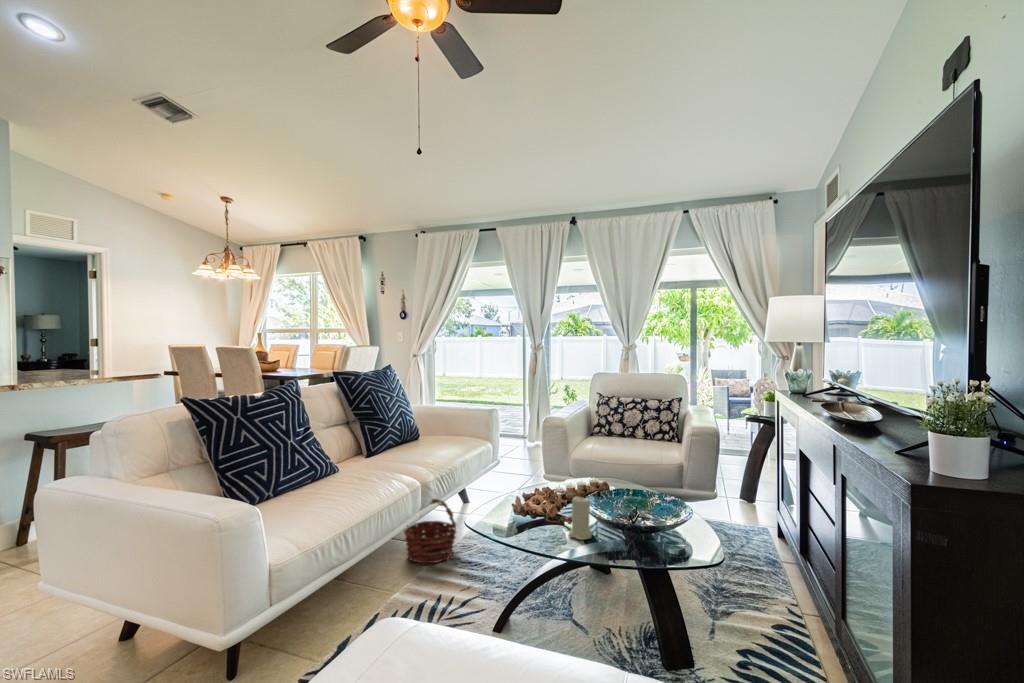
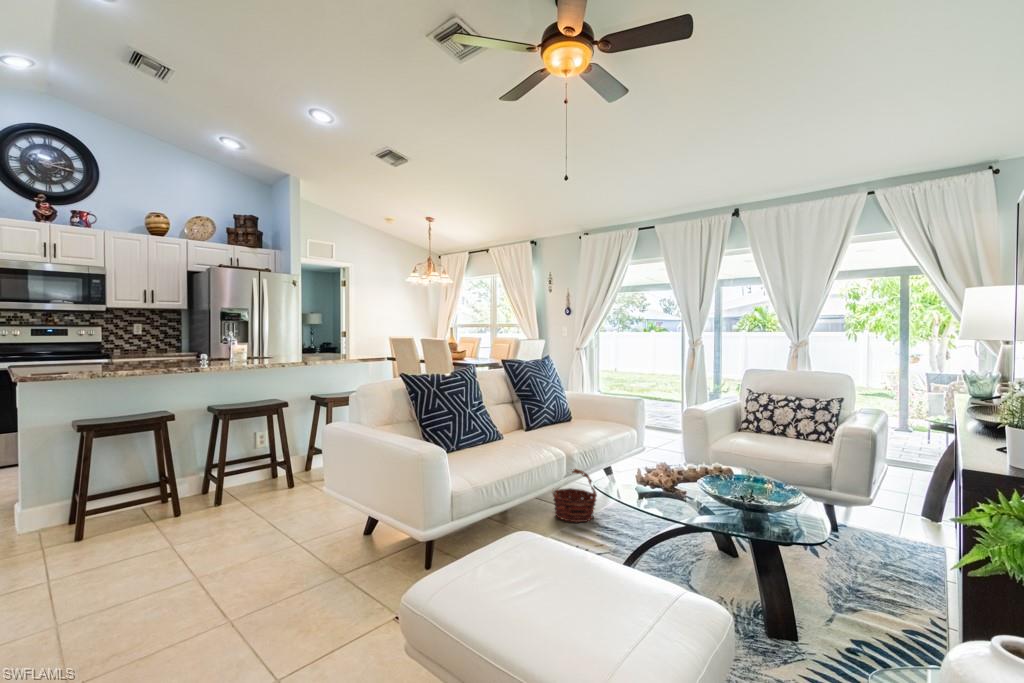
candle: present [568,496,592,540] -> none [680,473,703,510]

